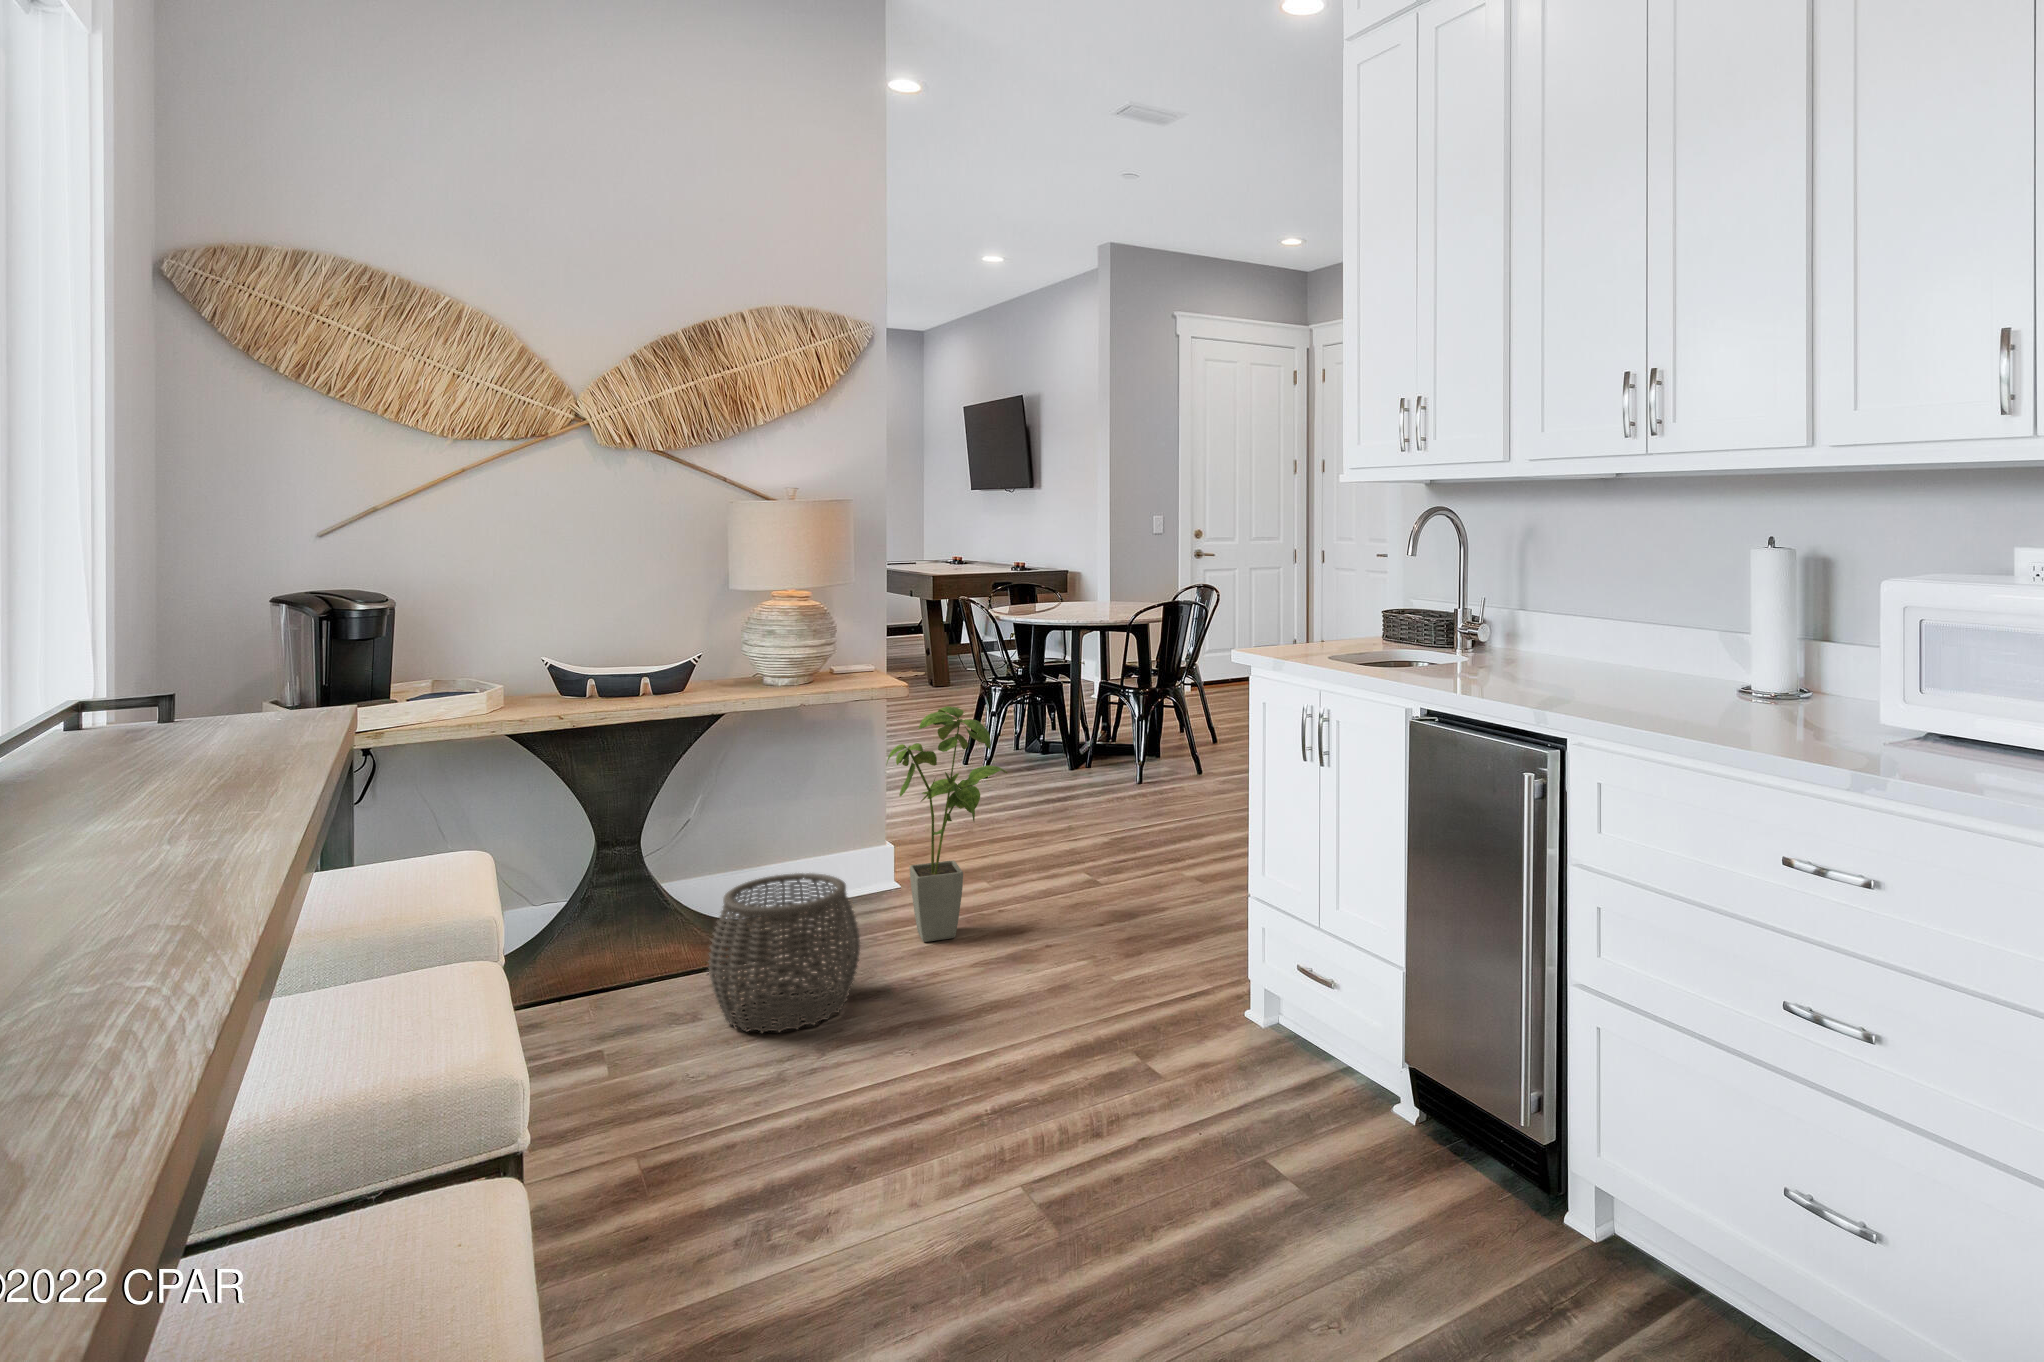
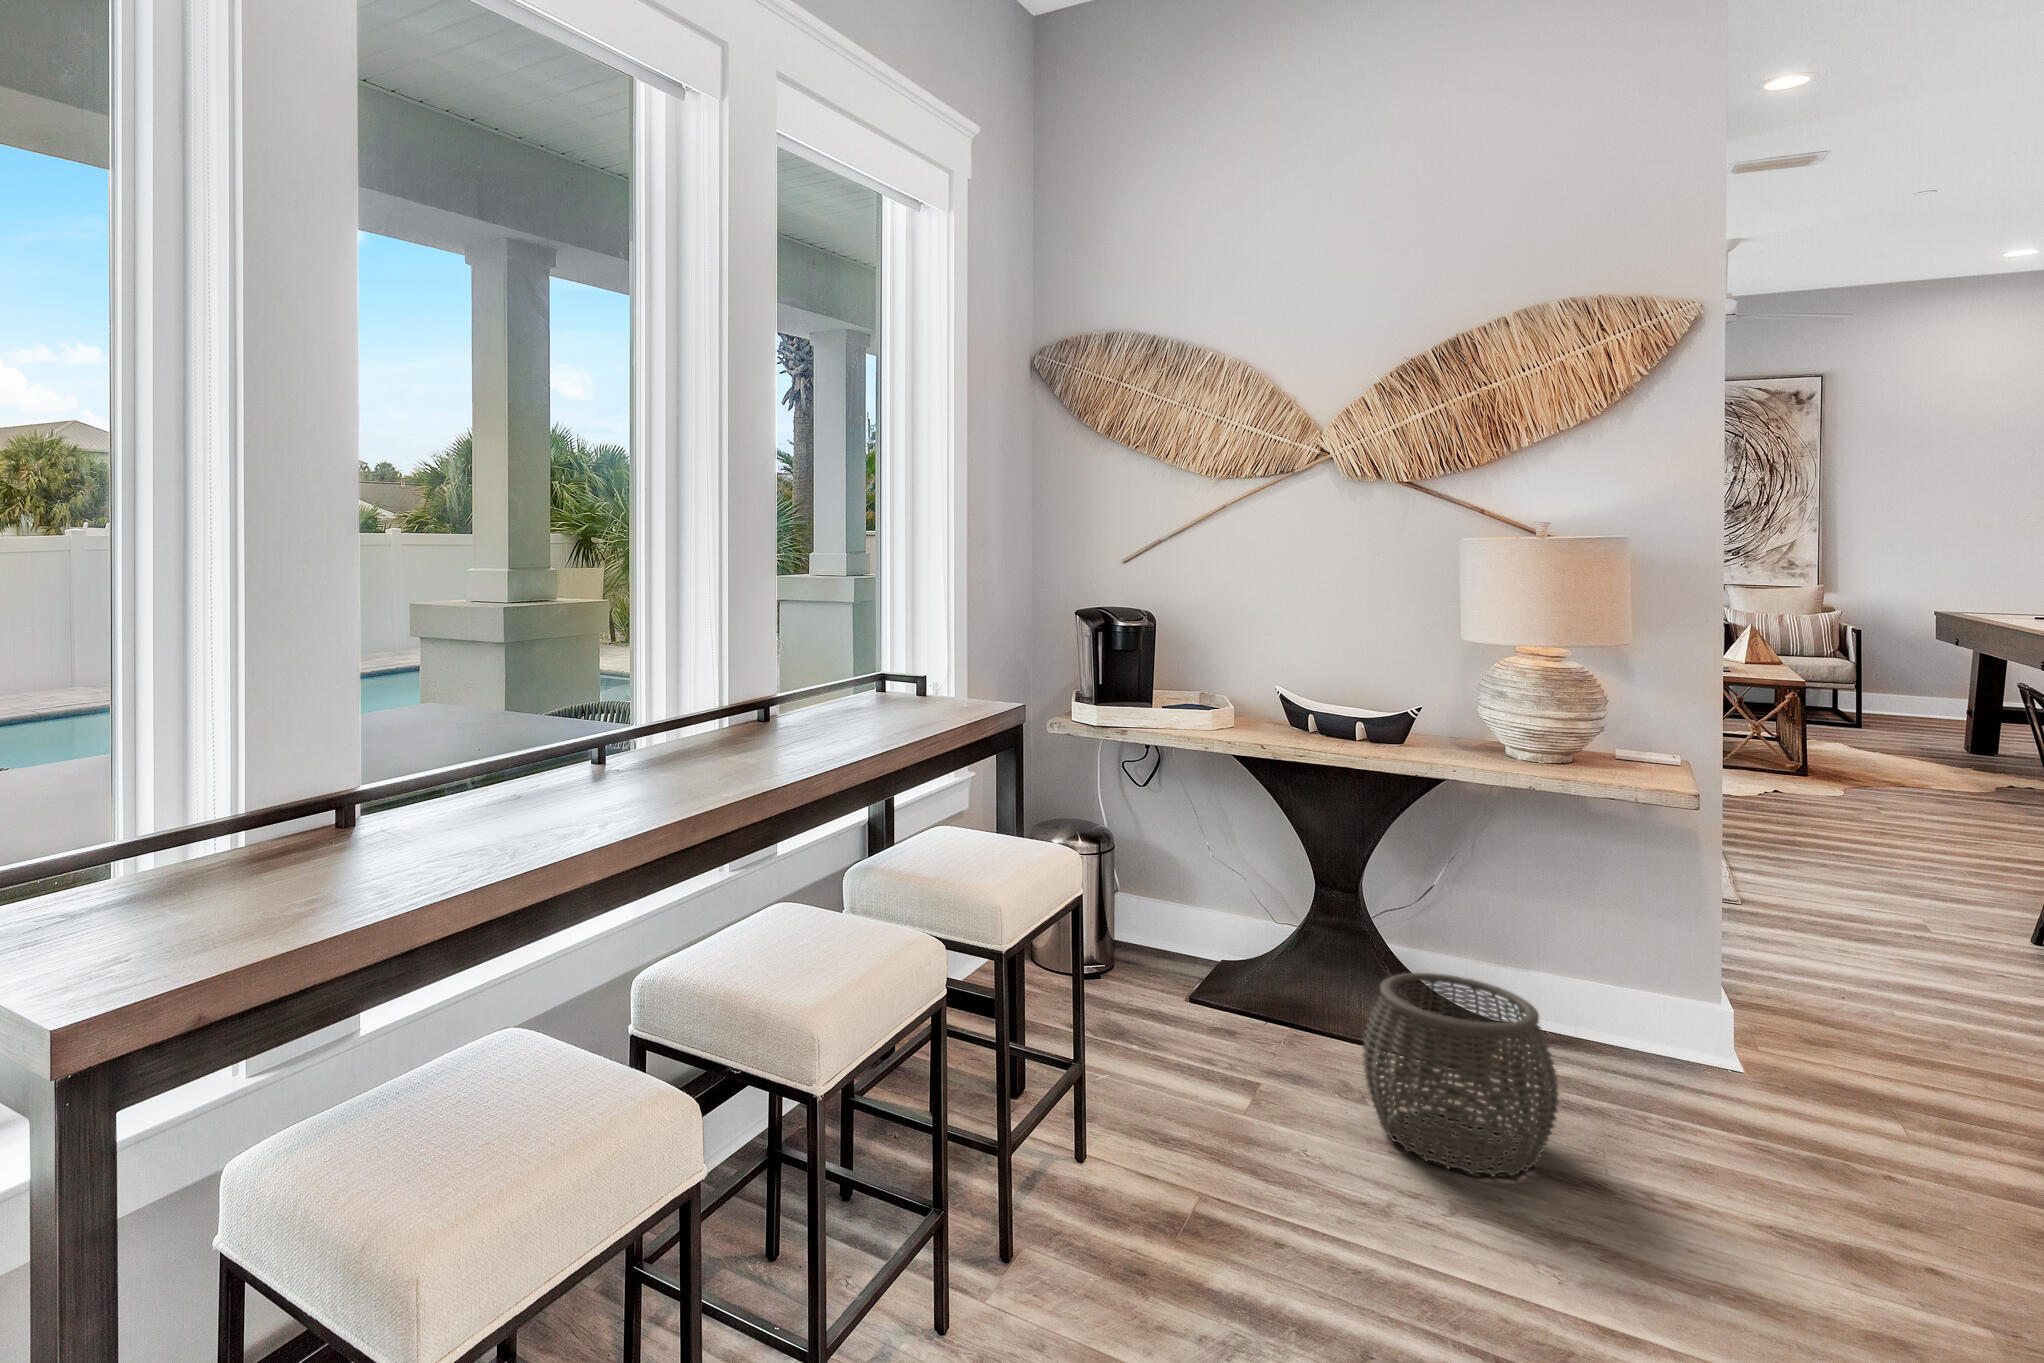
house plant: present [887,706,1007,942] -> none [1668,830,1899,1167]

